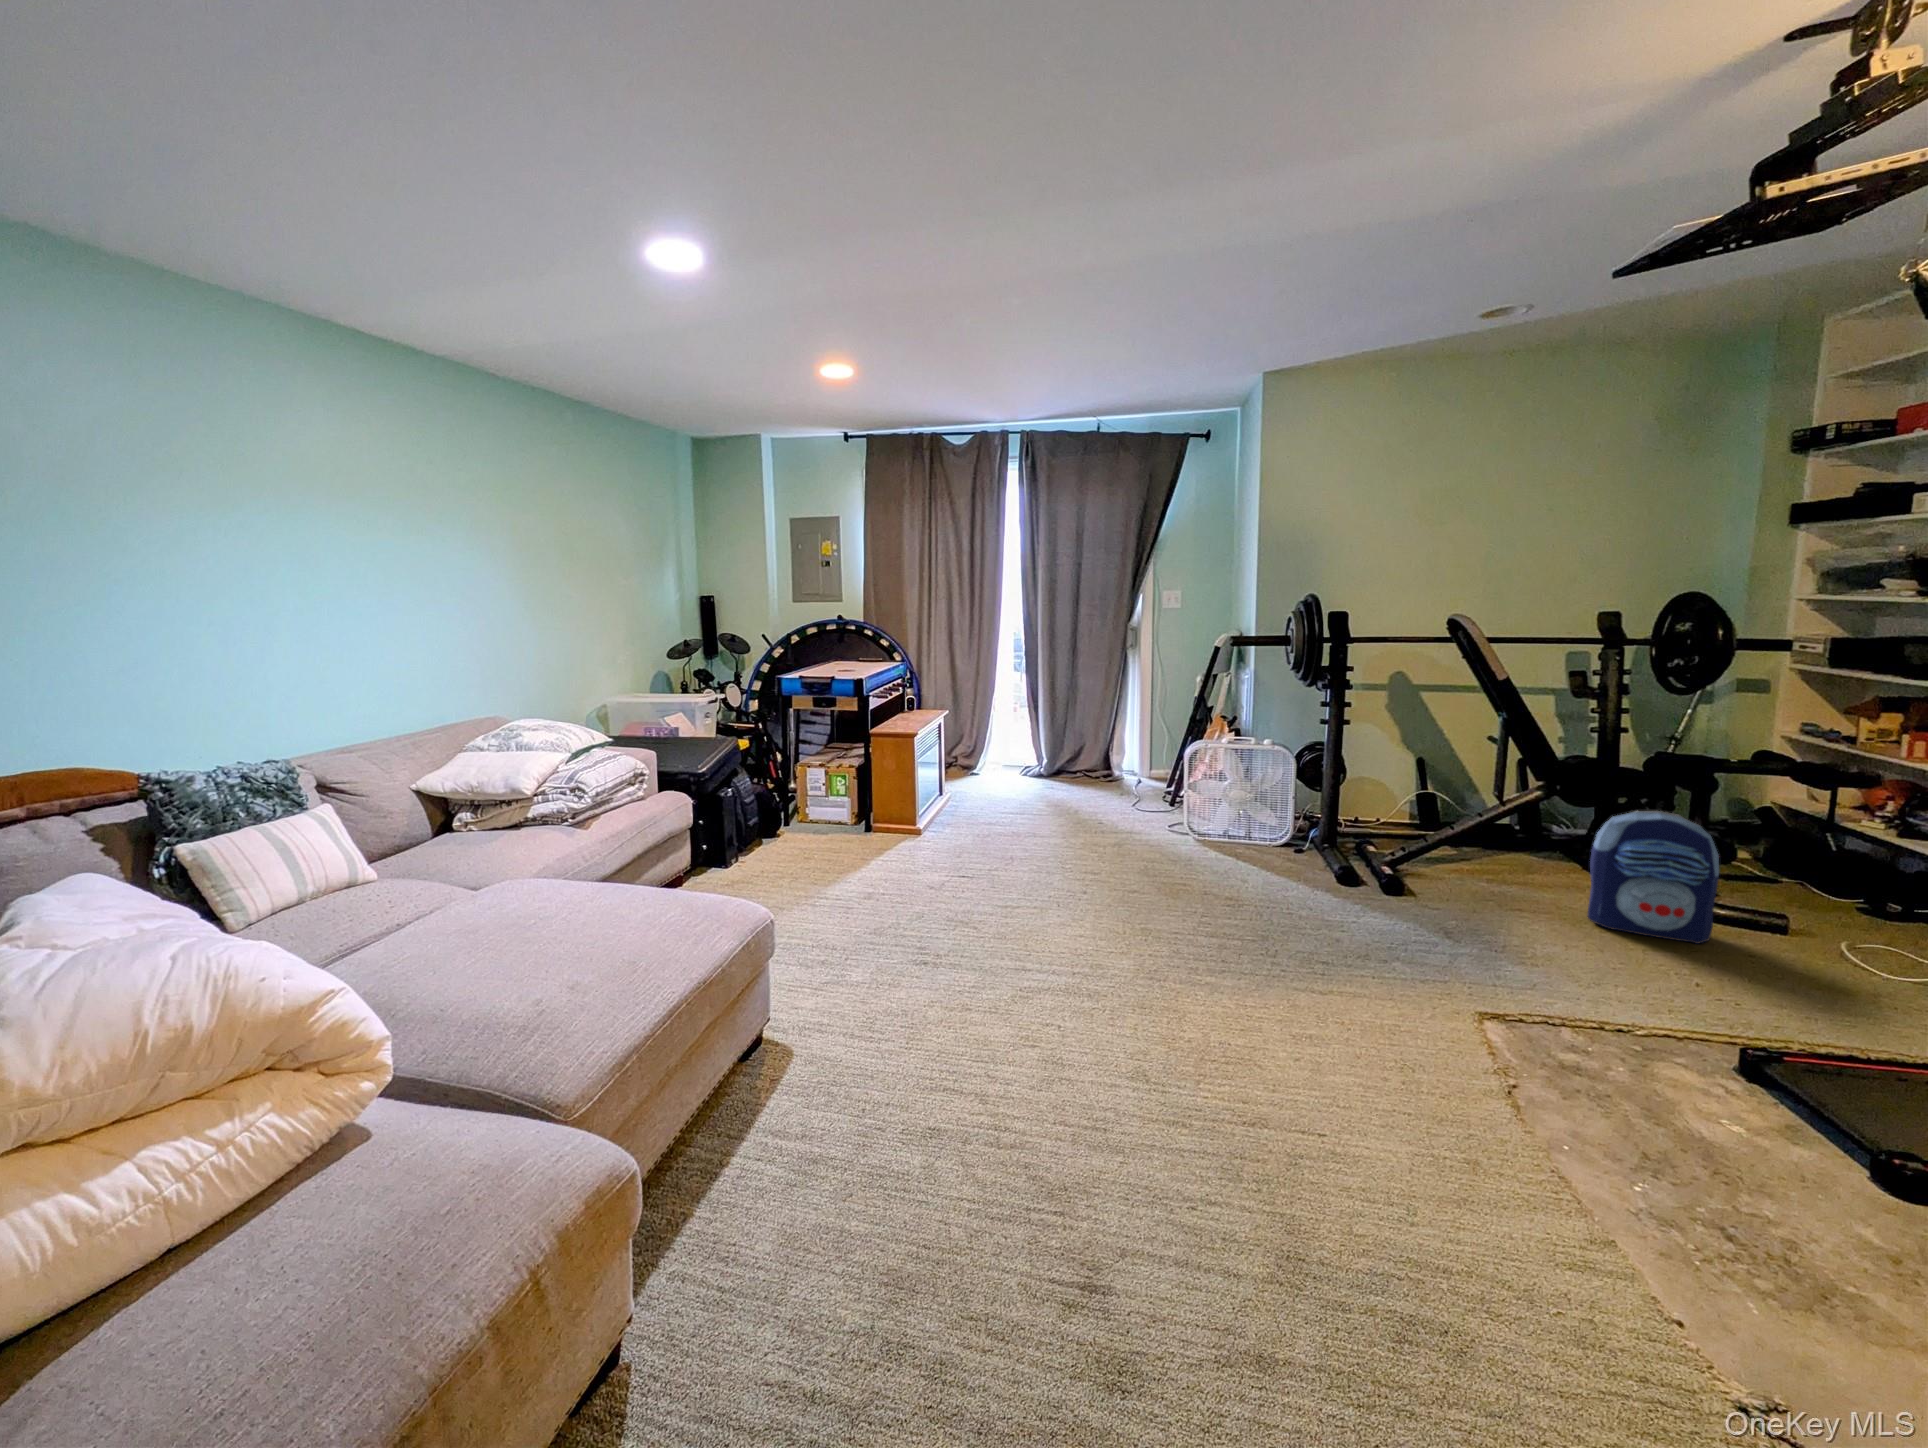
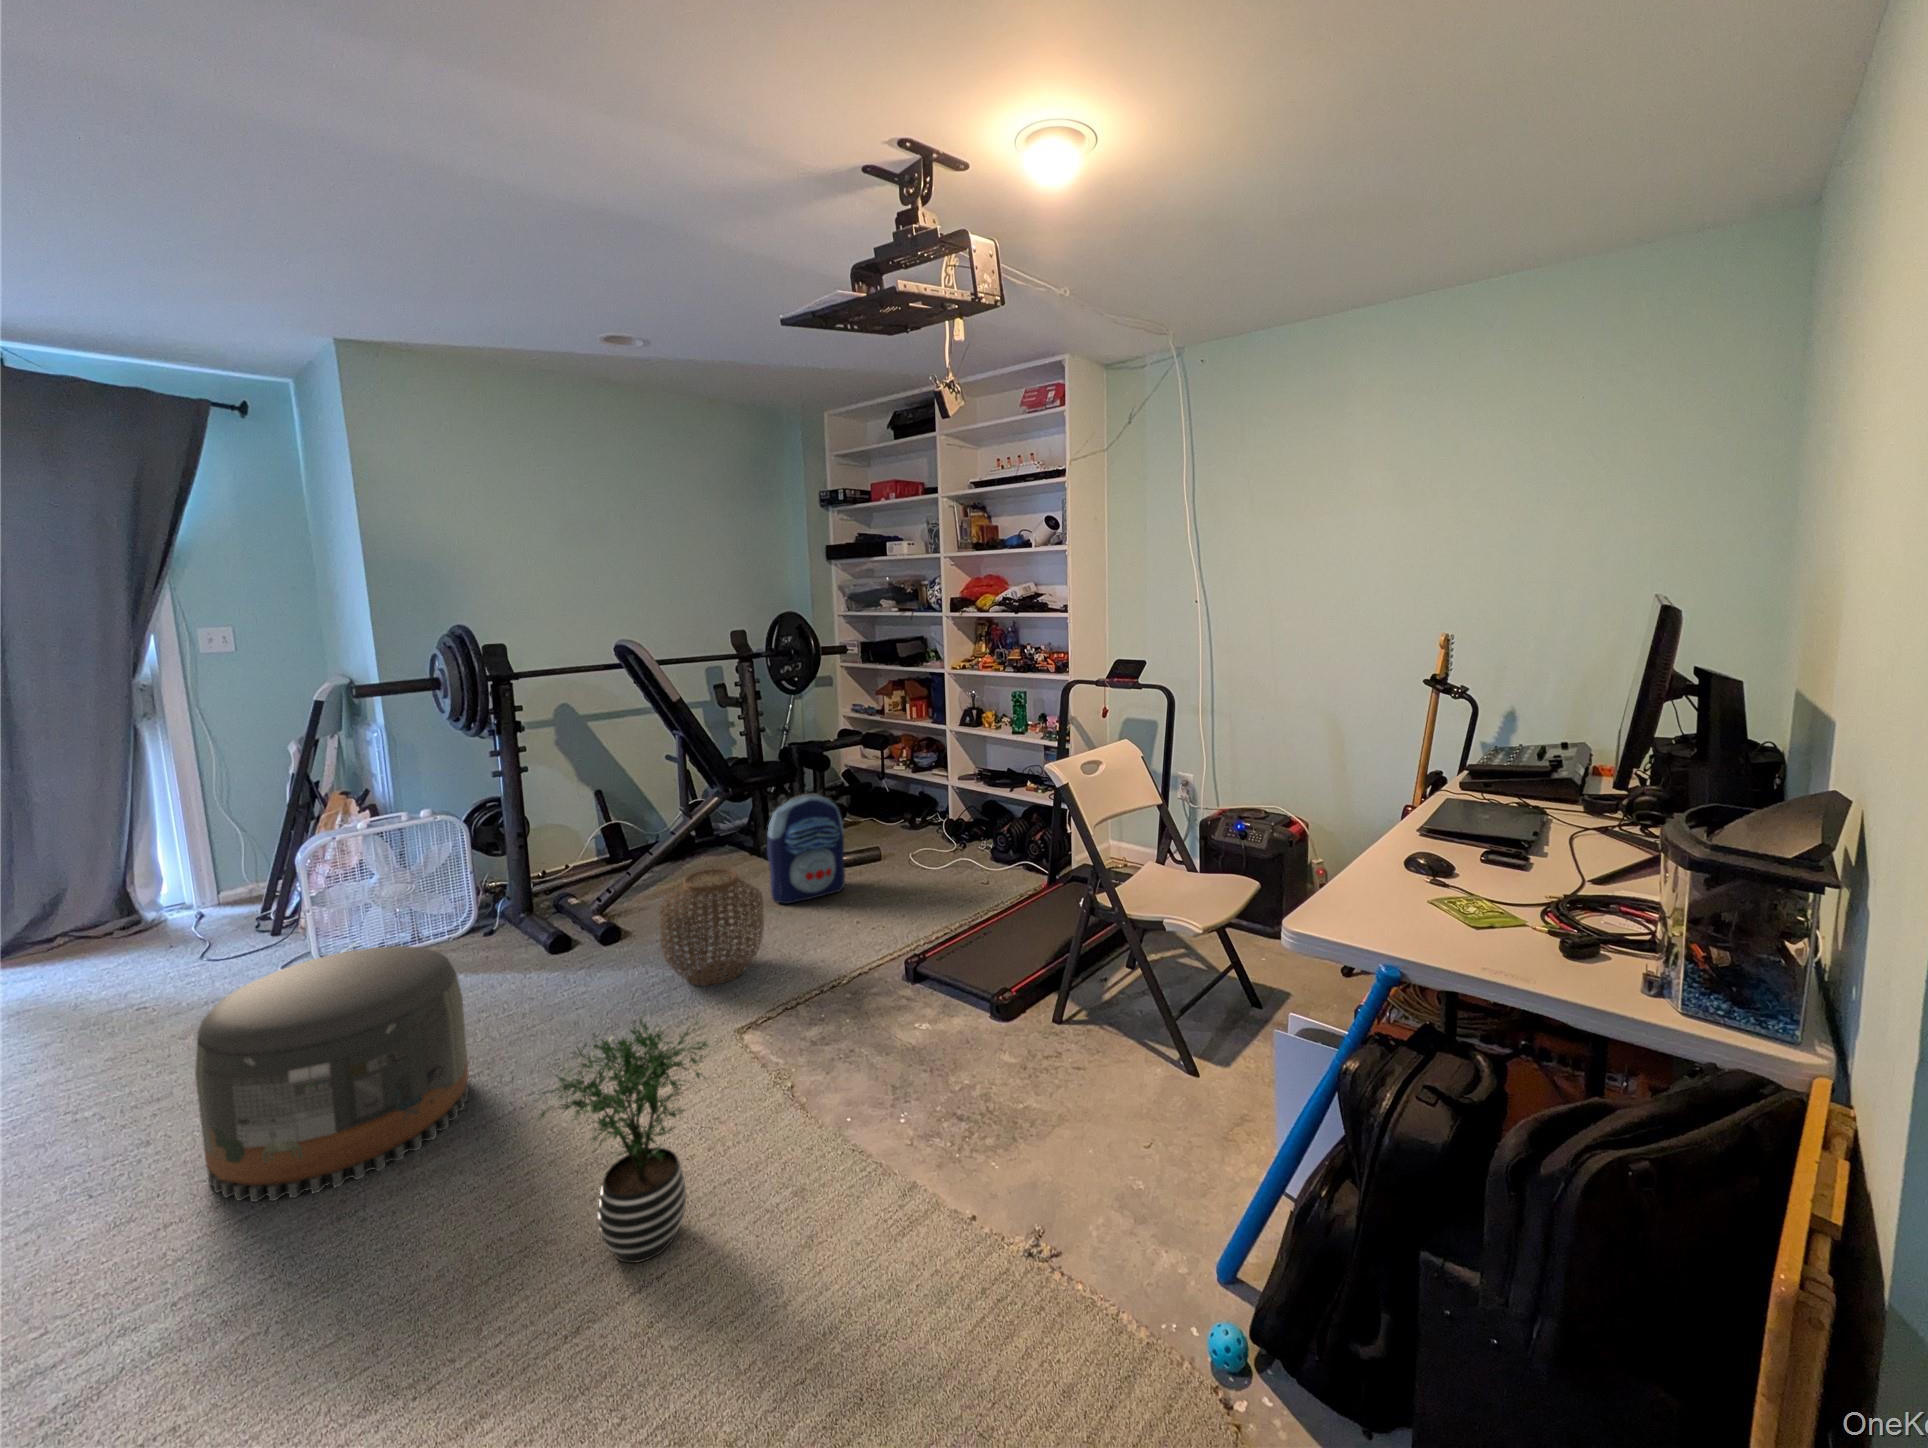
pouf: none [1104,814,1247,961] -> present [195,946,469,1202]
woven basket: none [1426,850,1553,969] -> present [659,869,764,985]
potted plant: none [1254,923,1408,1125] -> present [540,1019,710,1263]

